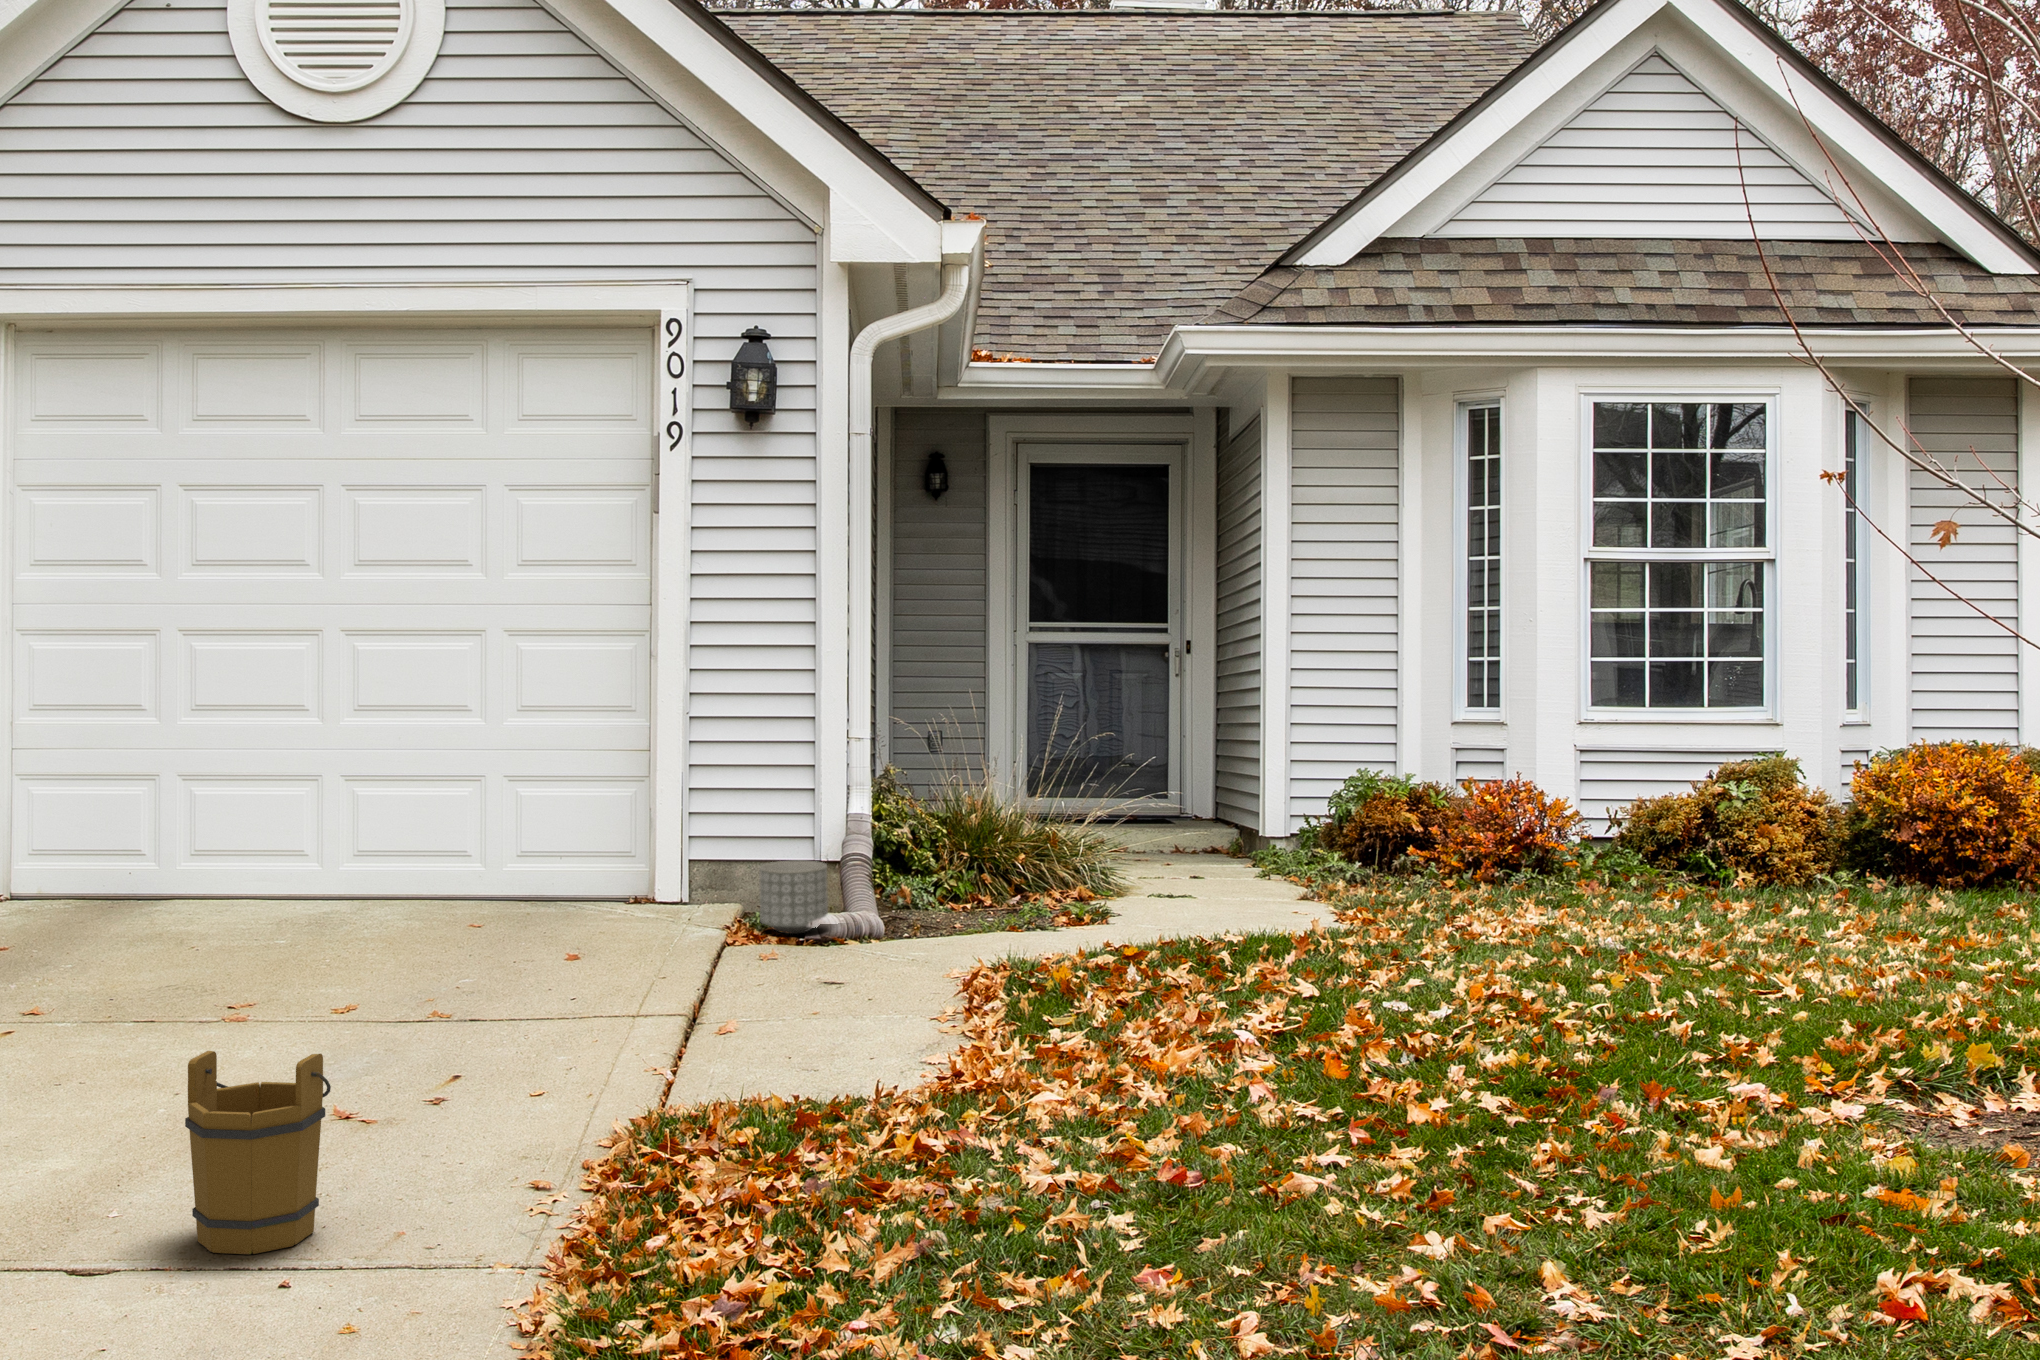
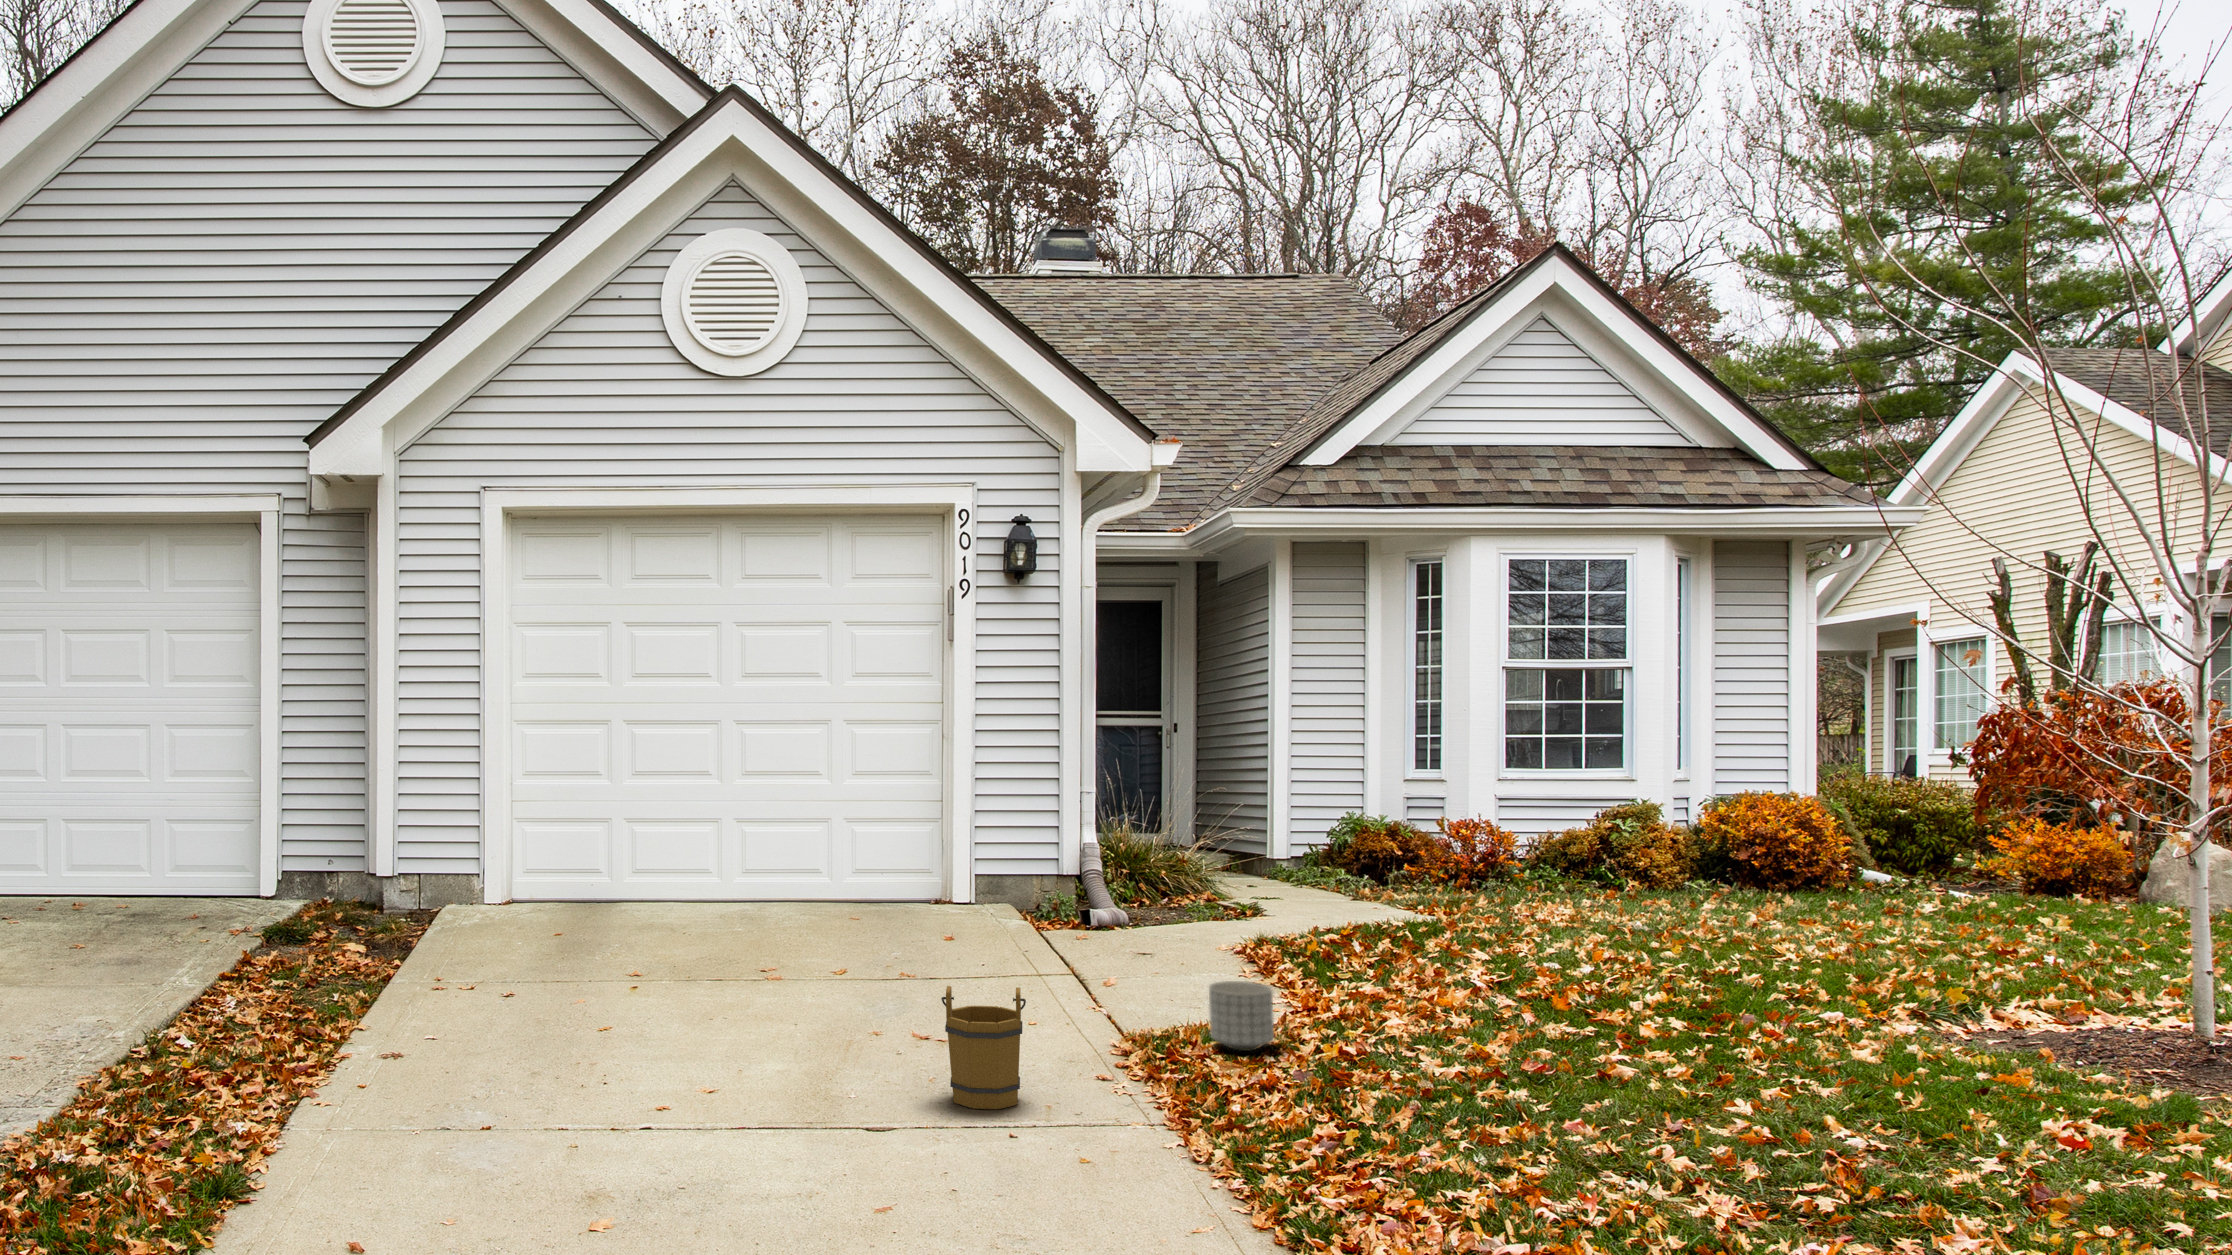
planter: present [759,861,828,934] -> present [1209,981,1274,1051]

